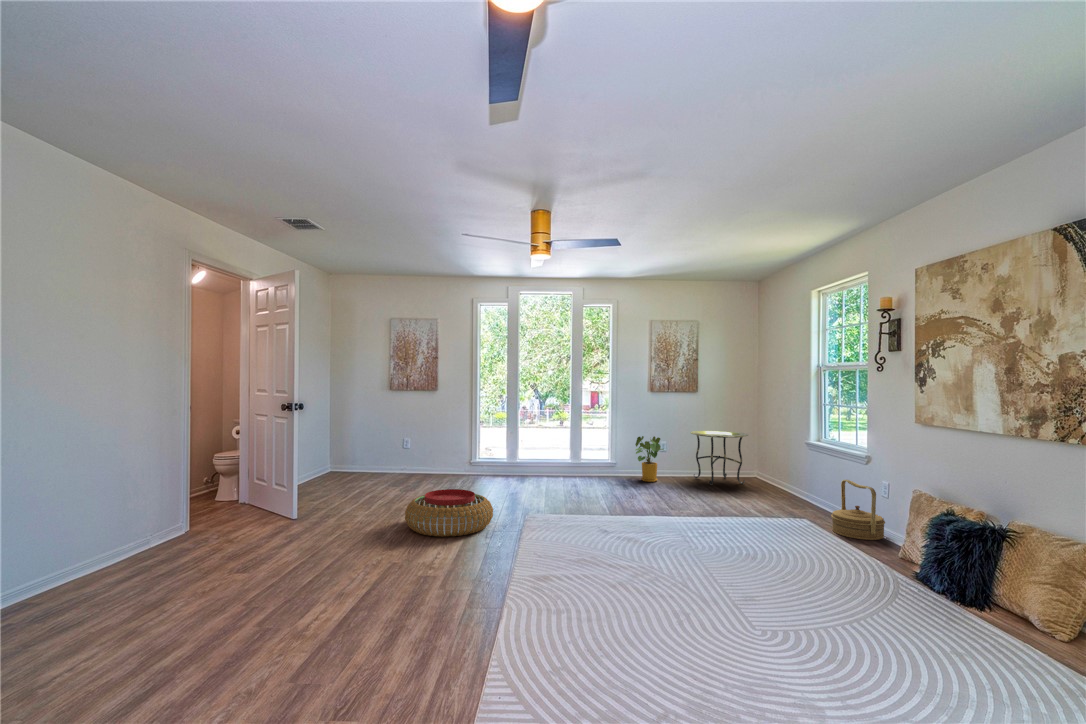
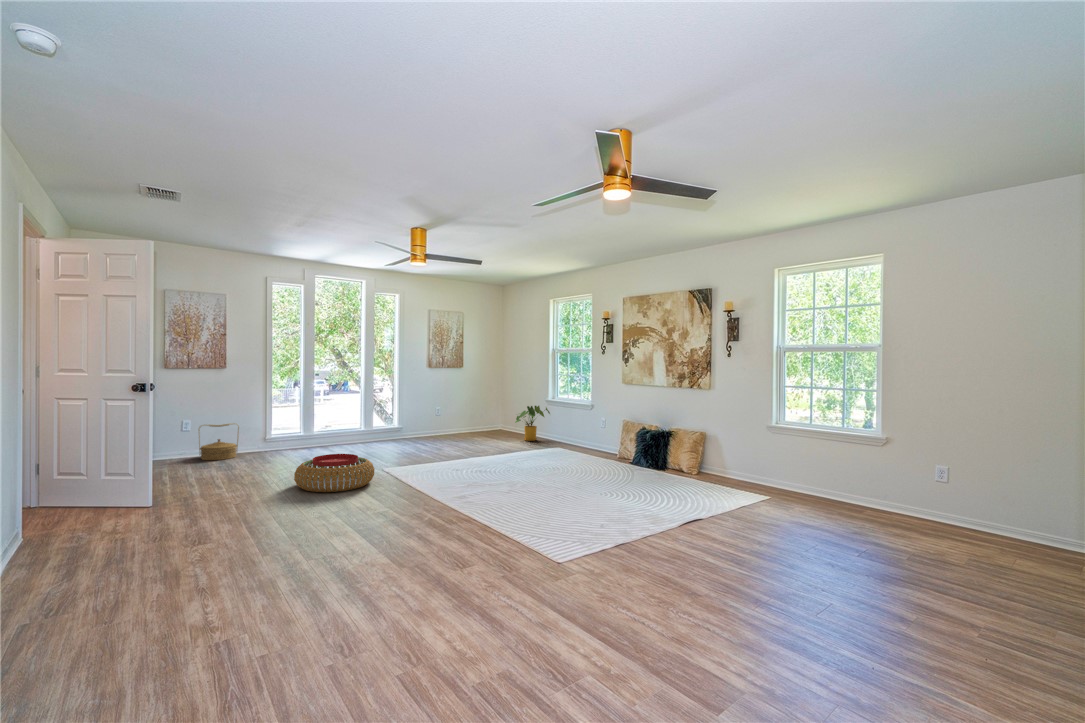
side table: present [690,431,748,485] -> none [460,397,501,436]
house plant: present [635,436,663,482] -> present [515,406,550,441]
woven basket: present [831,480,885,540] -> present [199,423,239,460]

